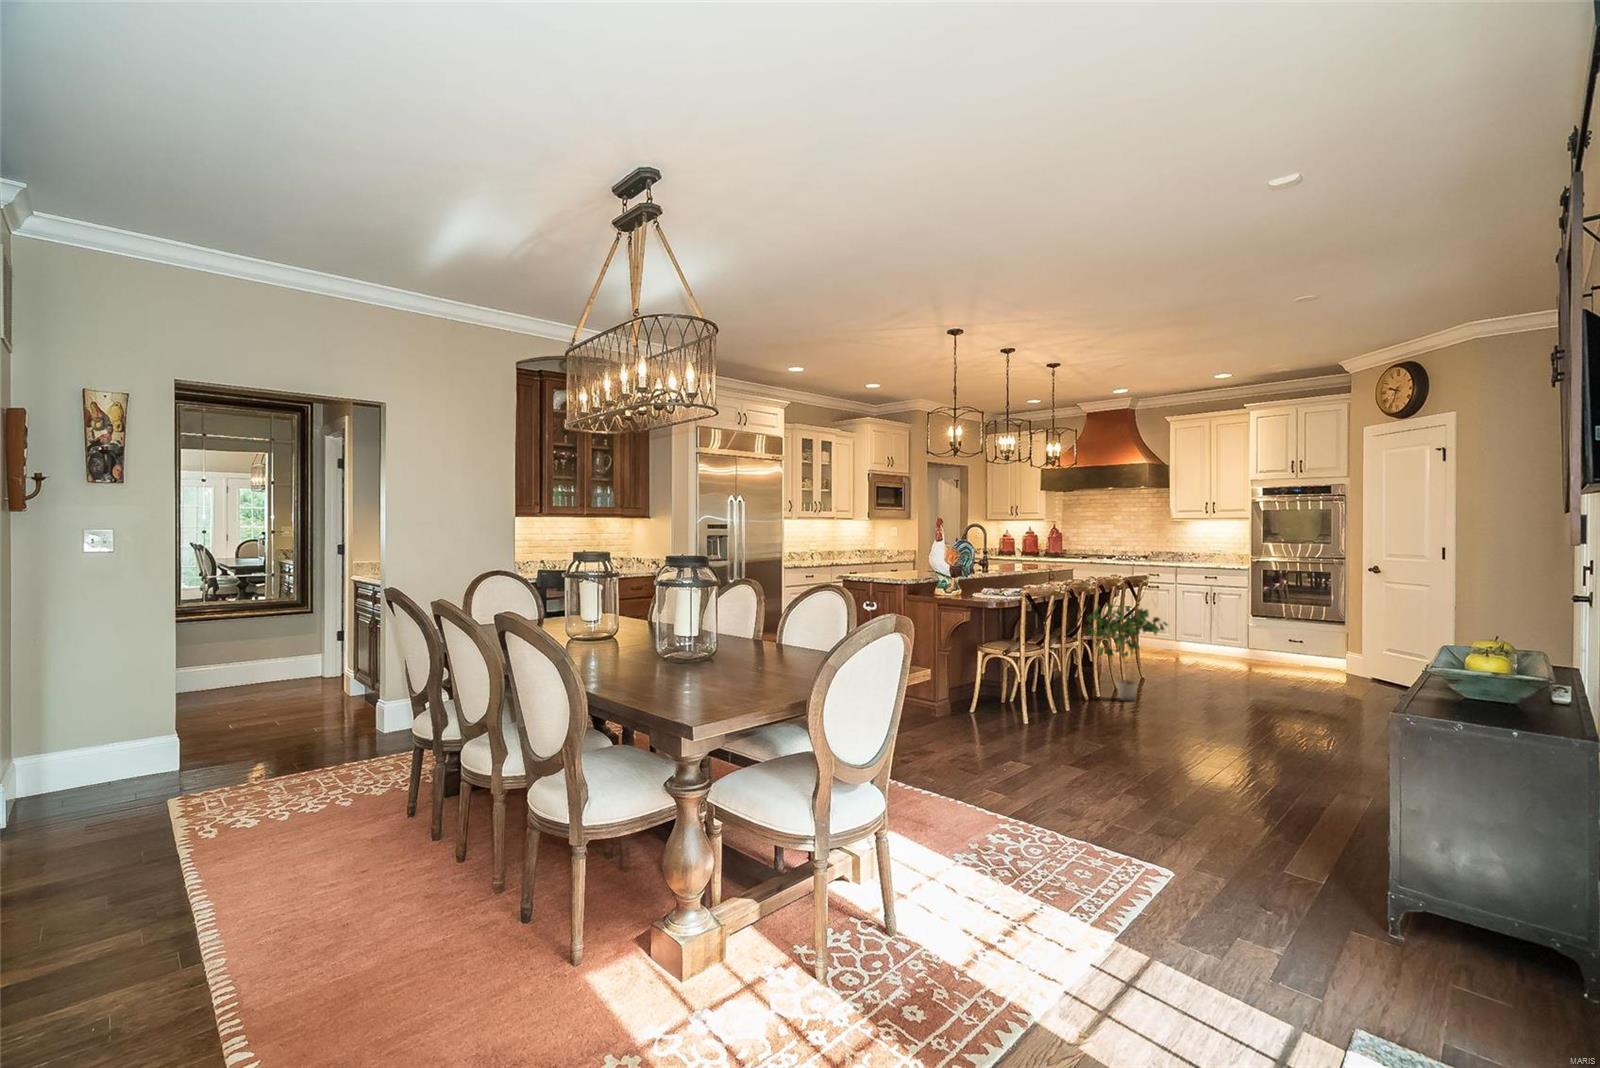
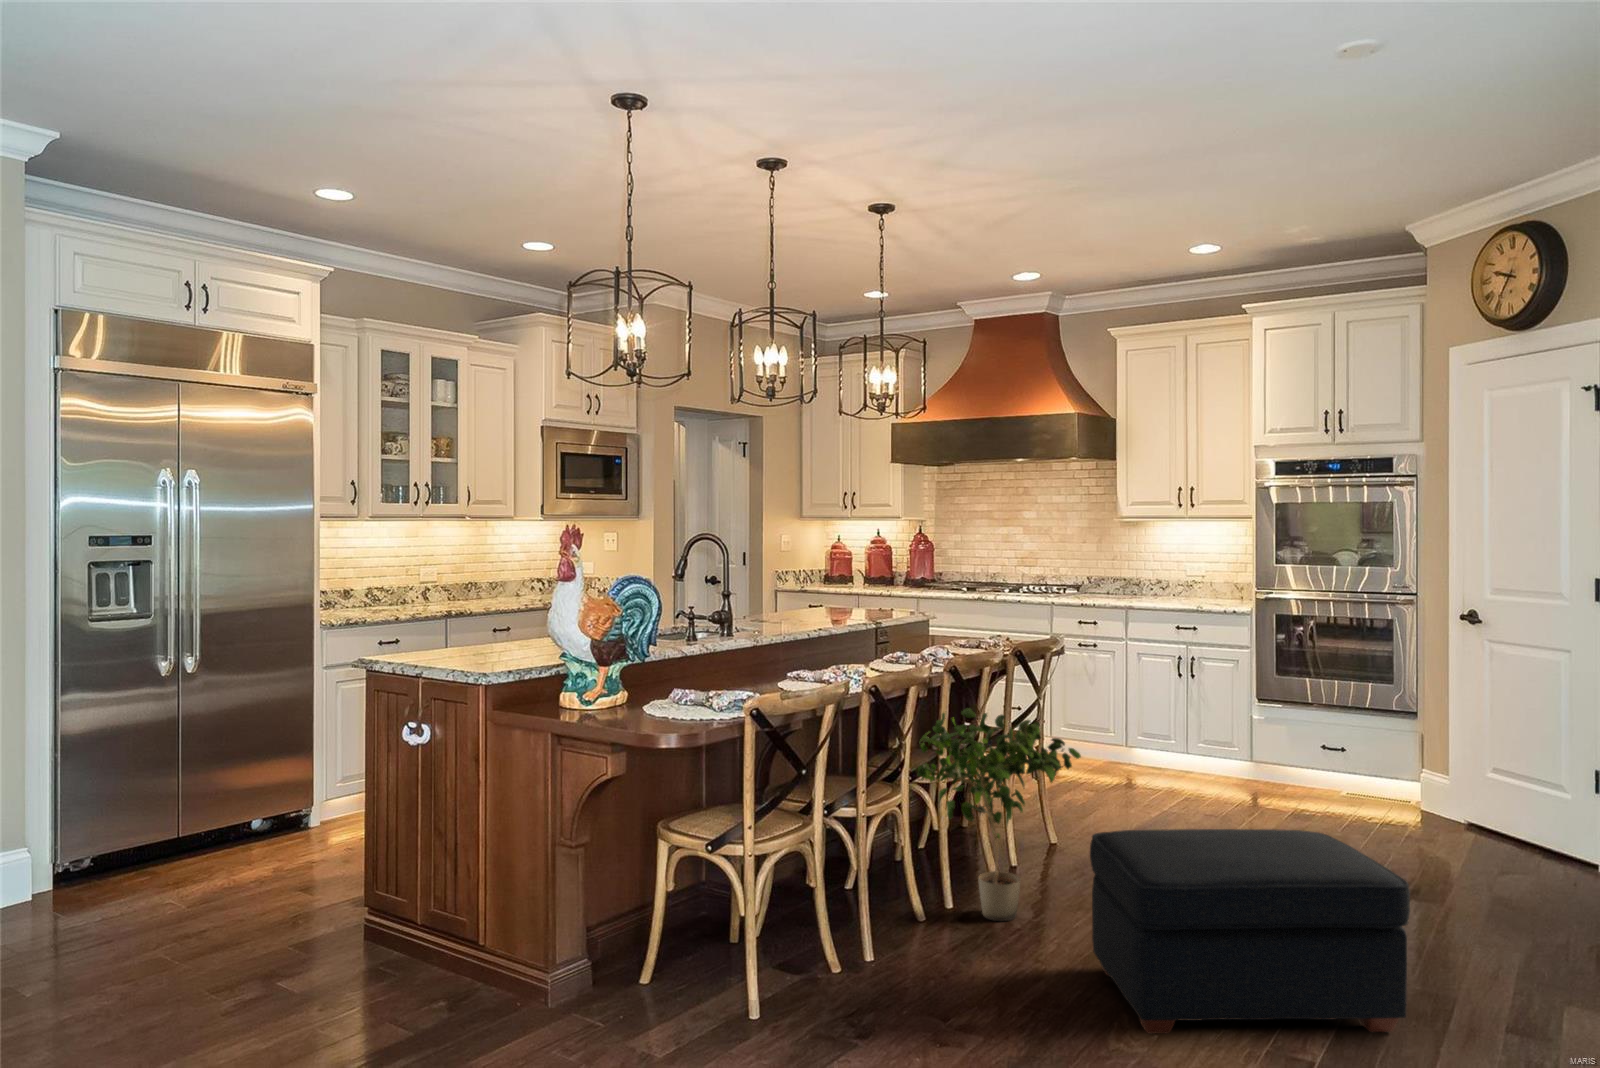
ottoman: none [1177,655,1334,739] -> present [1090,829,1410,1034]

